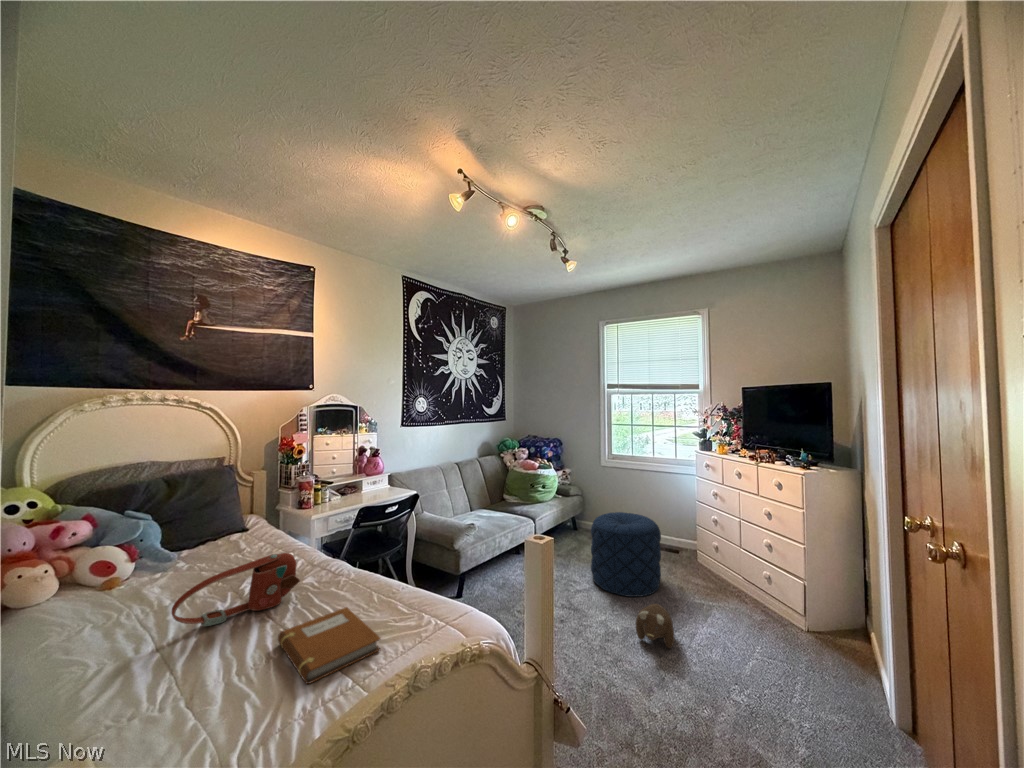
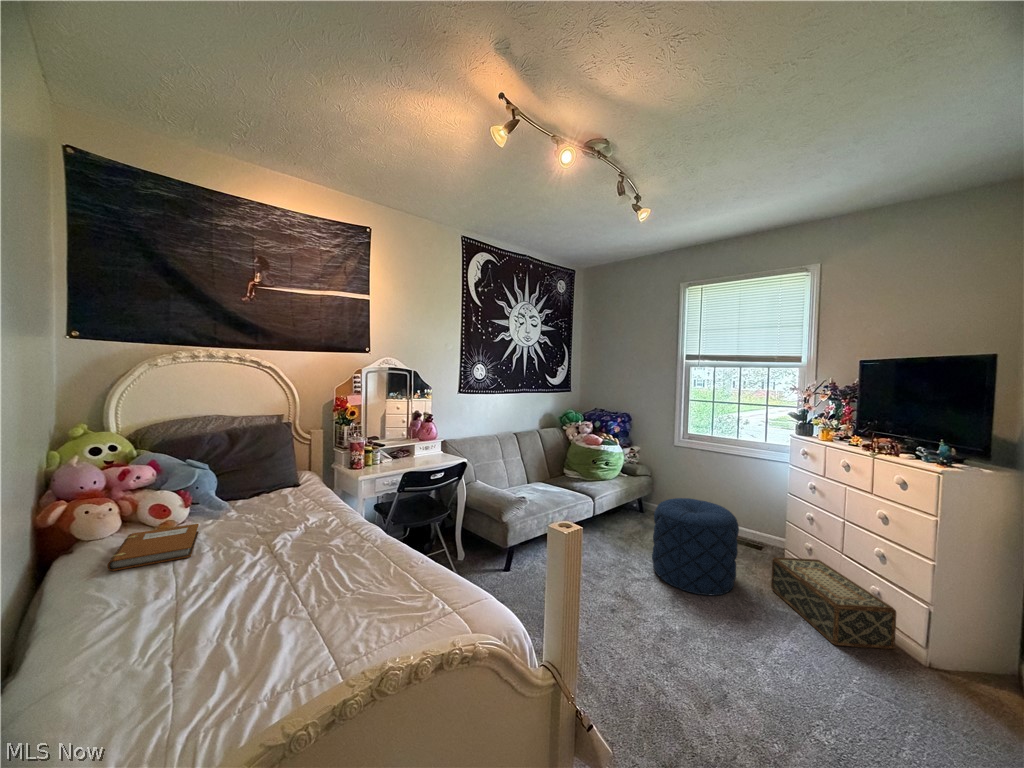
handbag: present [172,553,300,626] -> none [188,512,319,578]
woven basket: none [688,555,779,623] -> present [771,558,896,649]
plush toy: present [636,604,674,648] -> none [699,608,748,663]
notebook: present [278,607,380,684] -> present [107,524,199,571]

